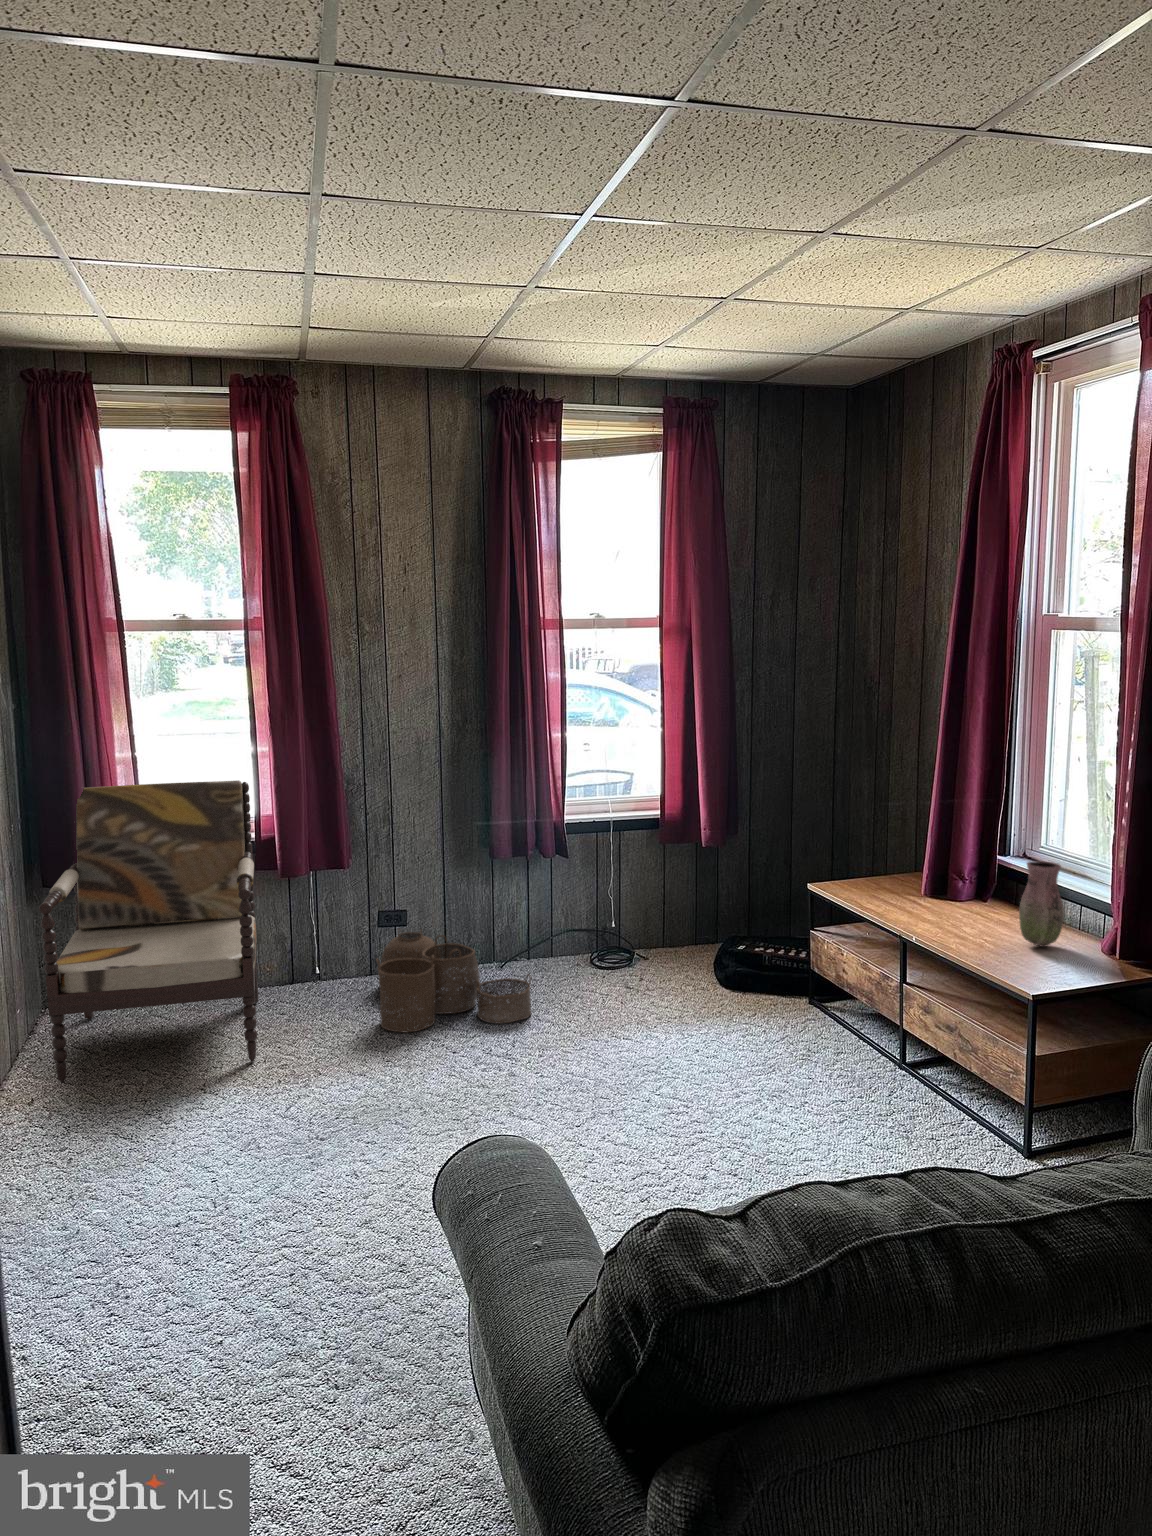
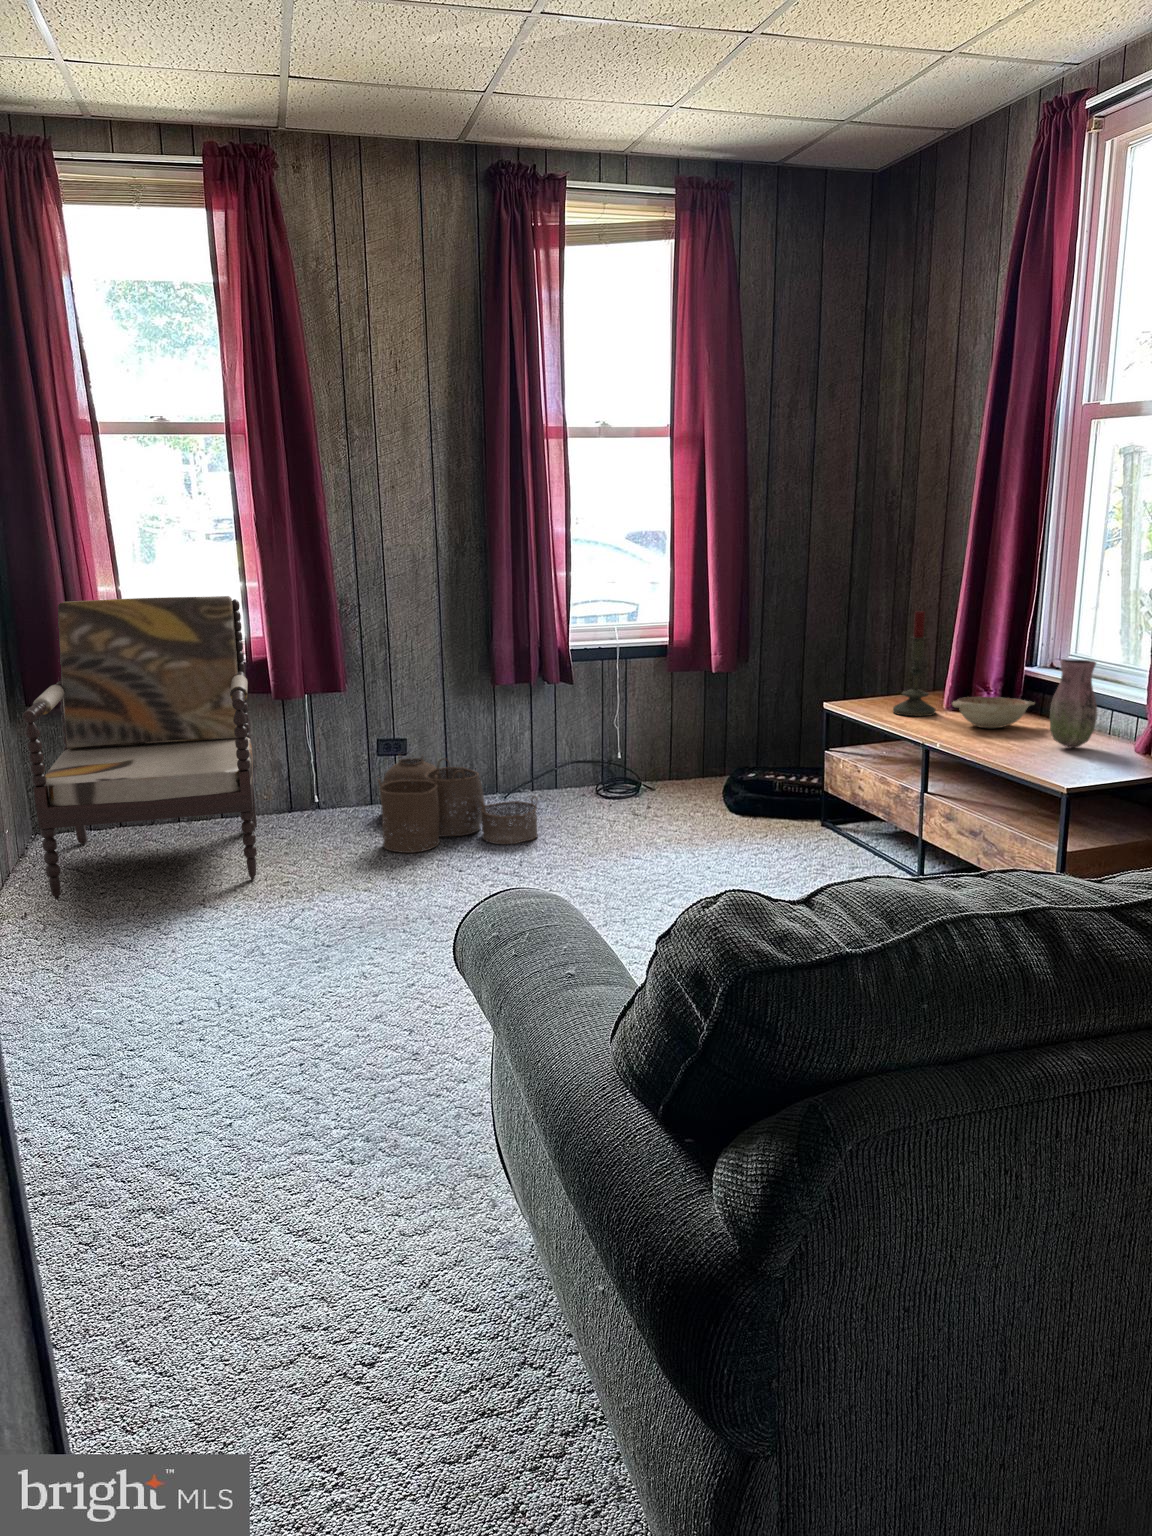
candle: none [874,799,916,904] -> present [893,609,936,716]
decorative bowl: none [929,887,1009,920] -> present [952,697,1034,728]

